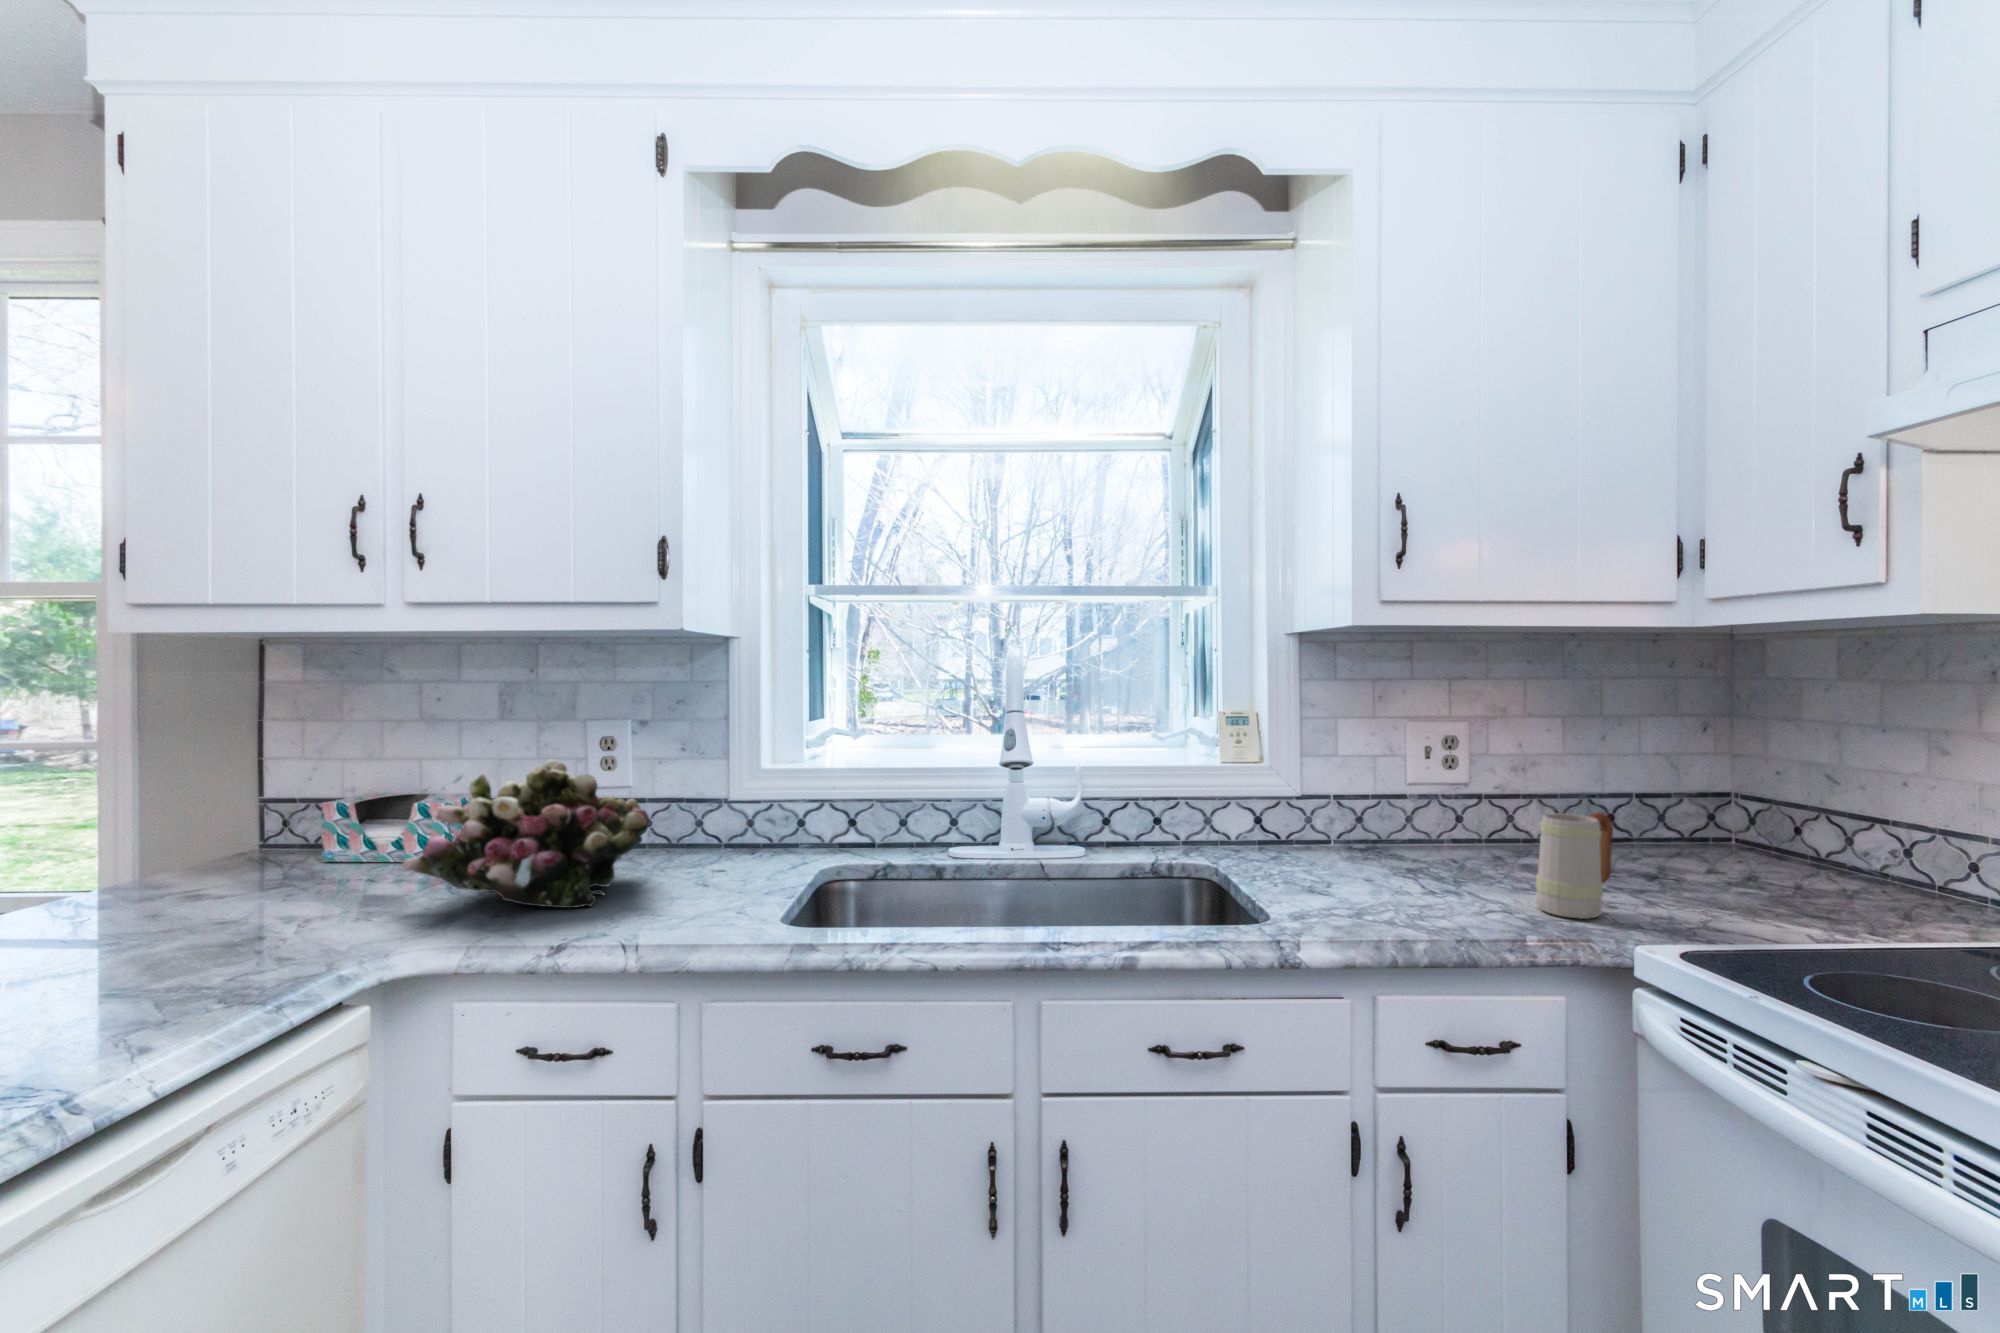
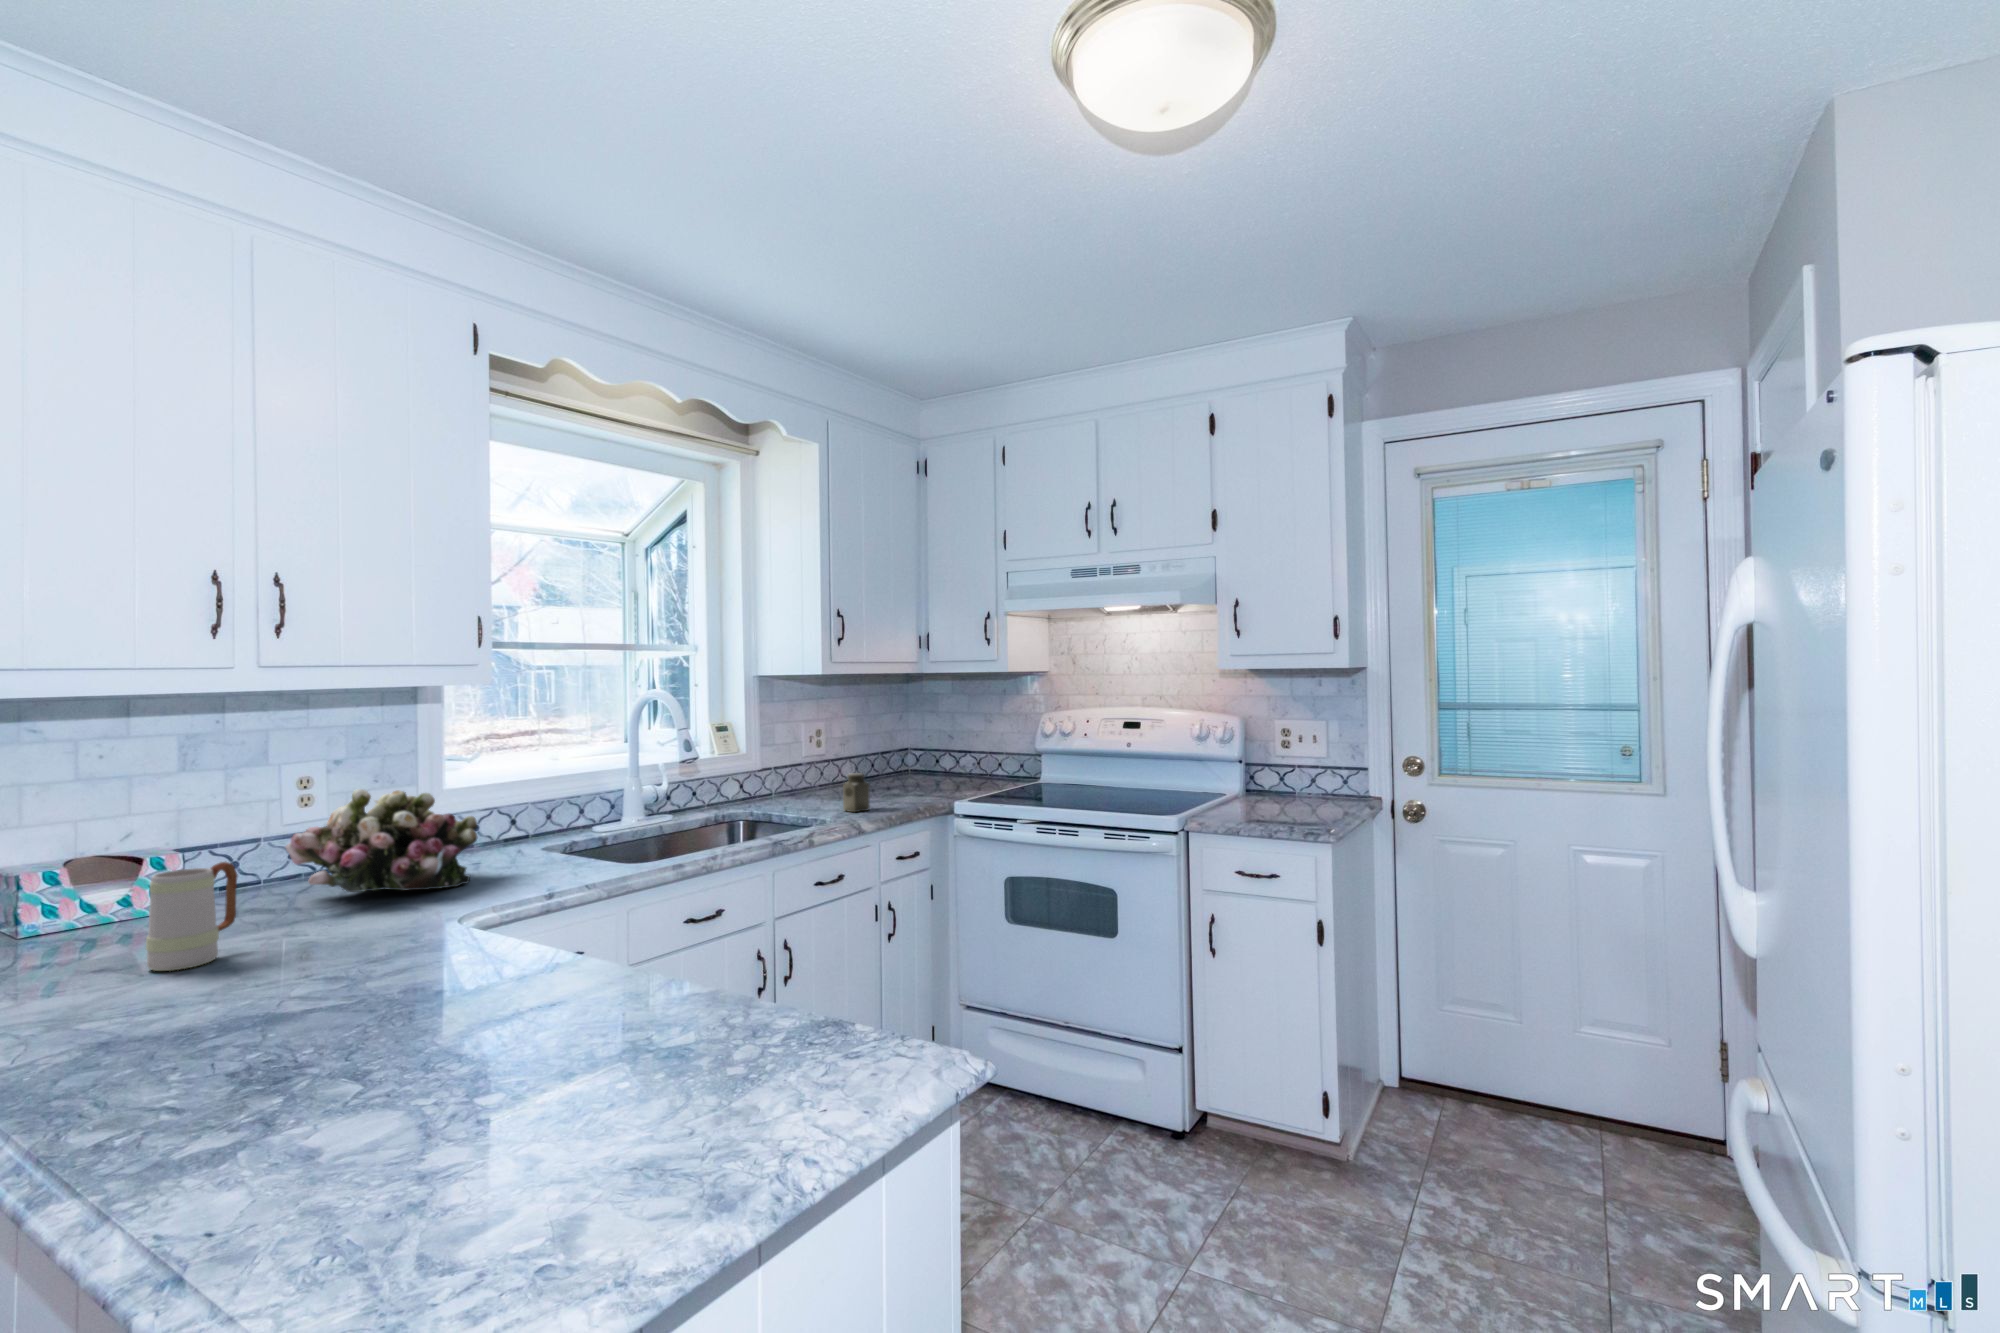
mug: present [1536,812,1613,919] -> present [146,862,238,971]
salt shaker: none [1346,837,1399,925] -> present [843,773,870,812]

